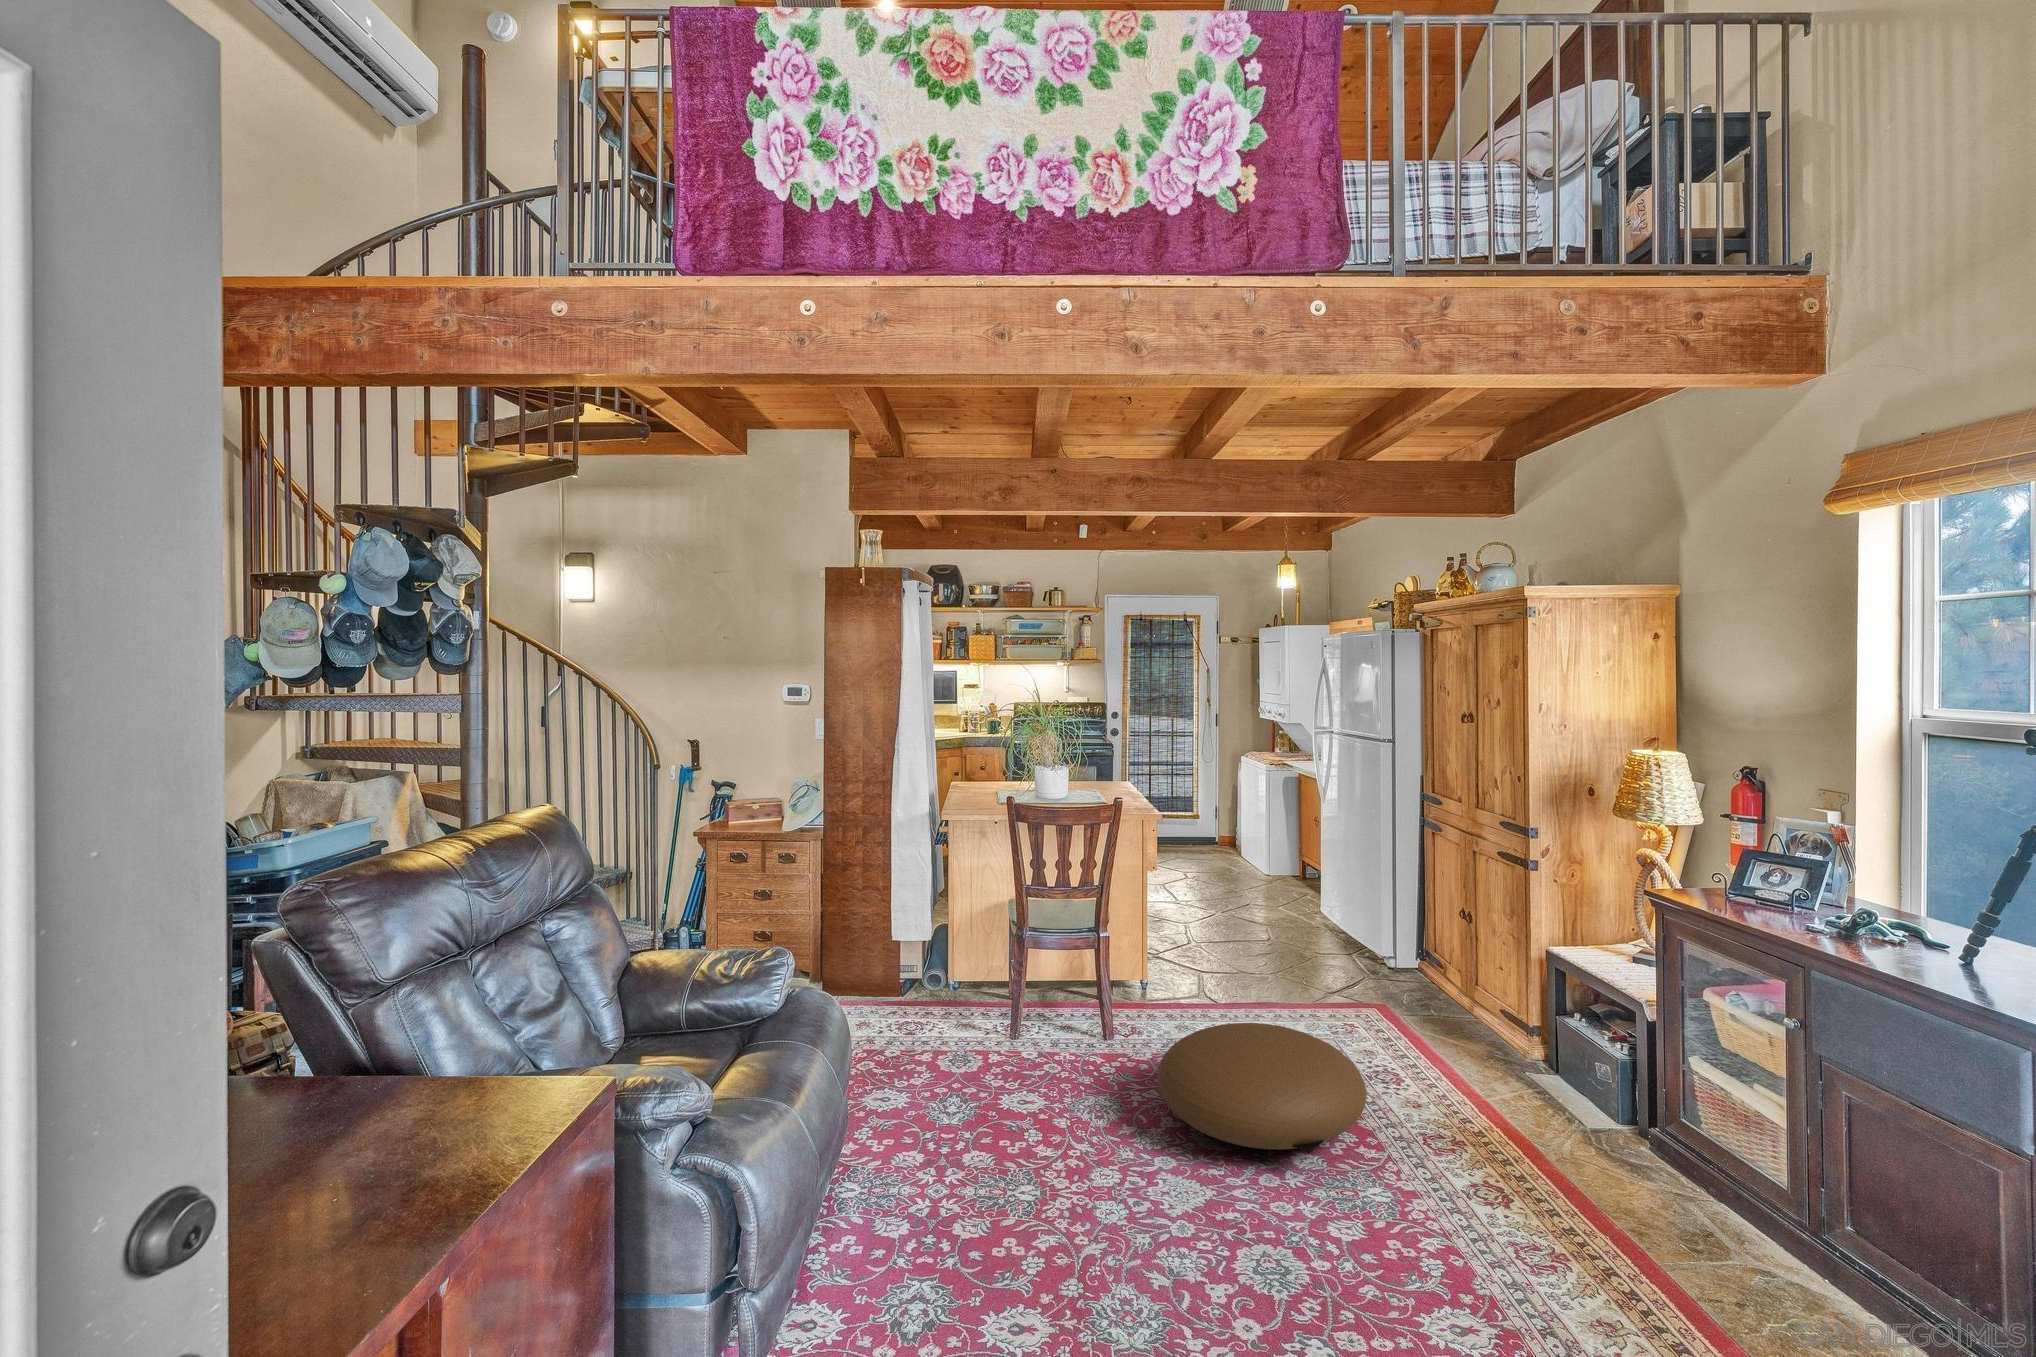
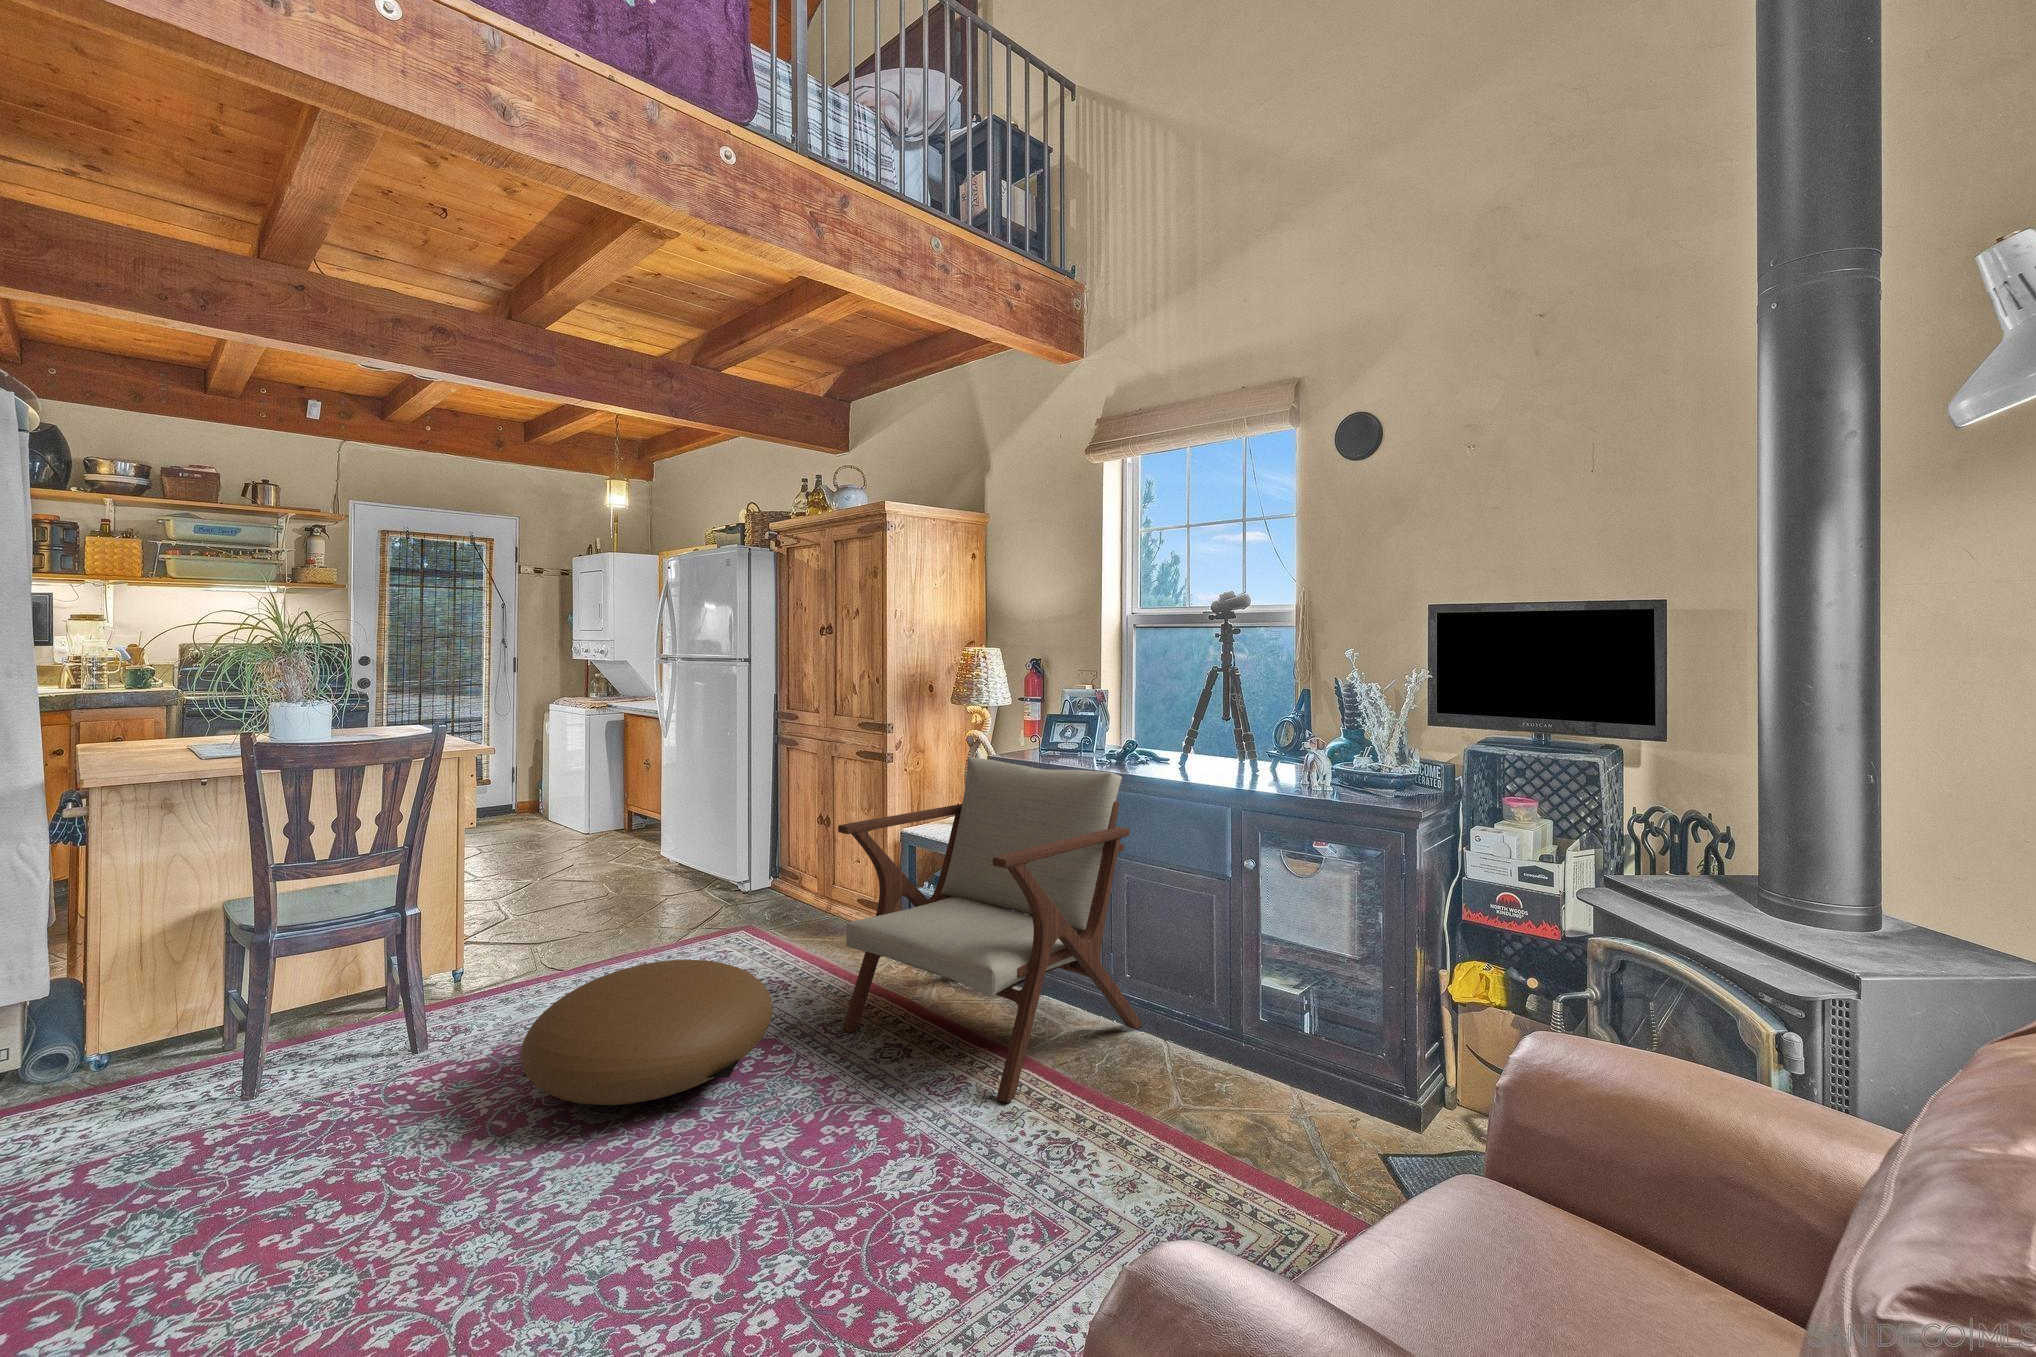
lounge chair: none [1441,888,1873,1309] -> present [838,757,1143,1102]

